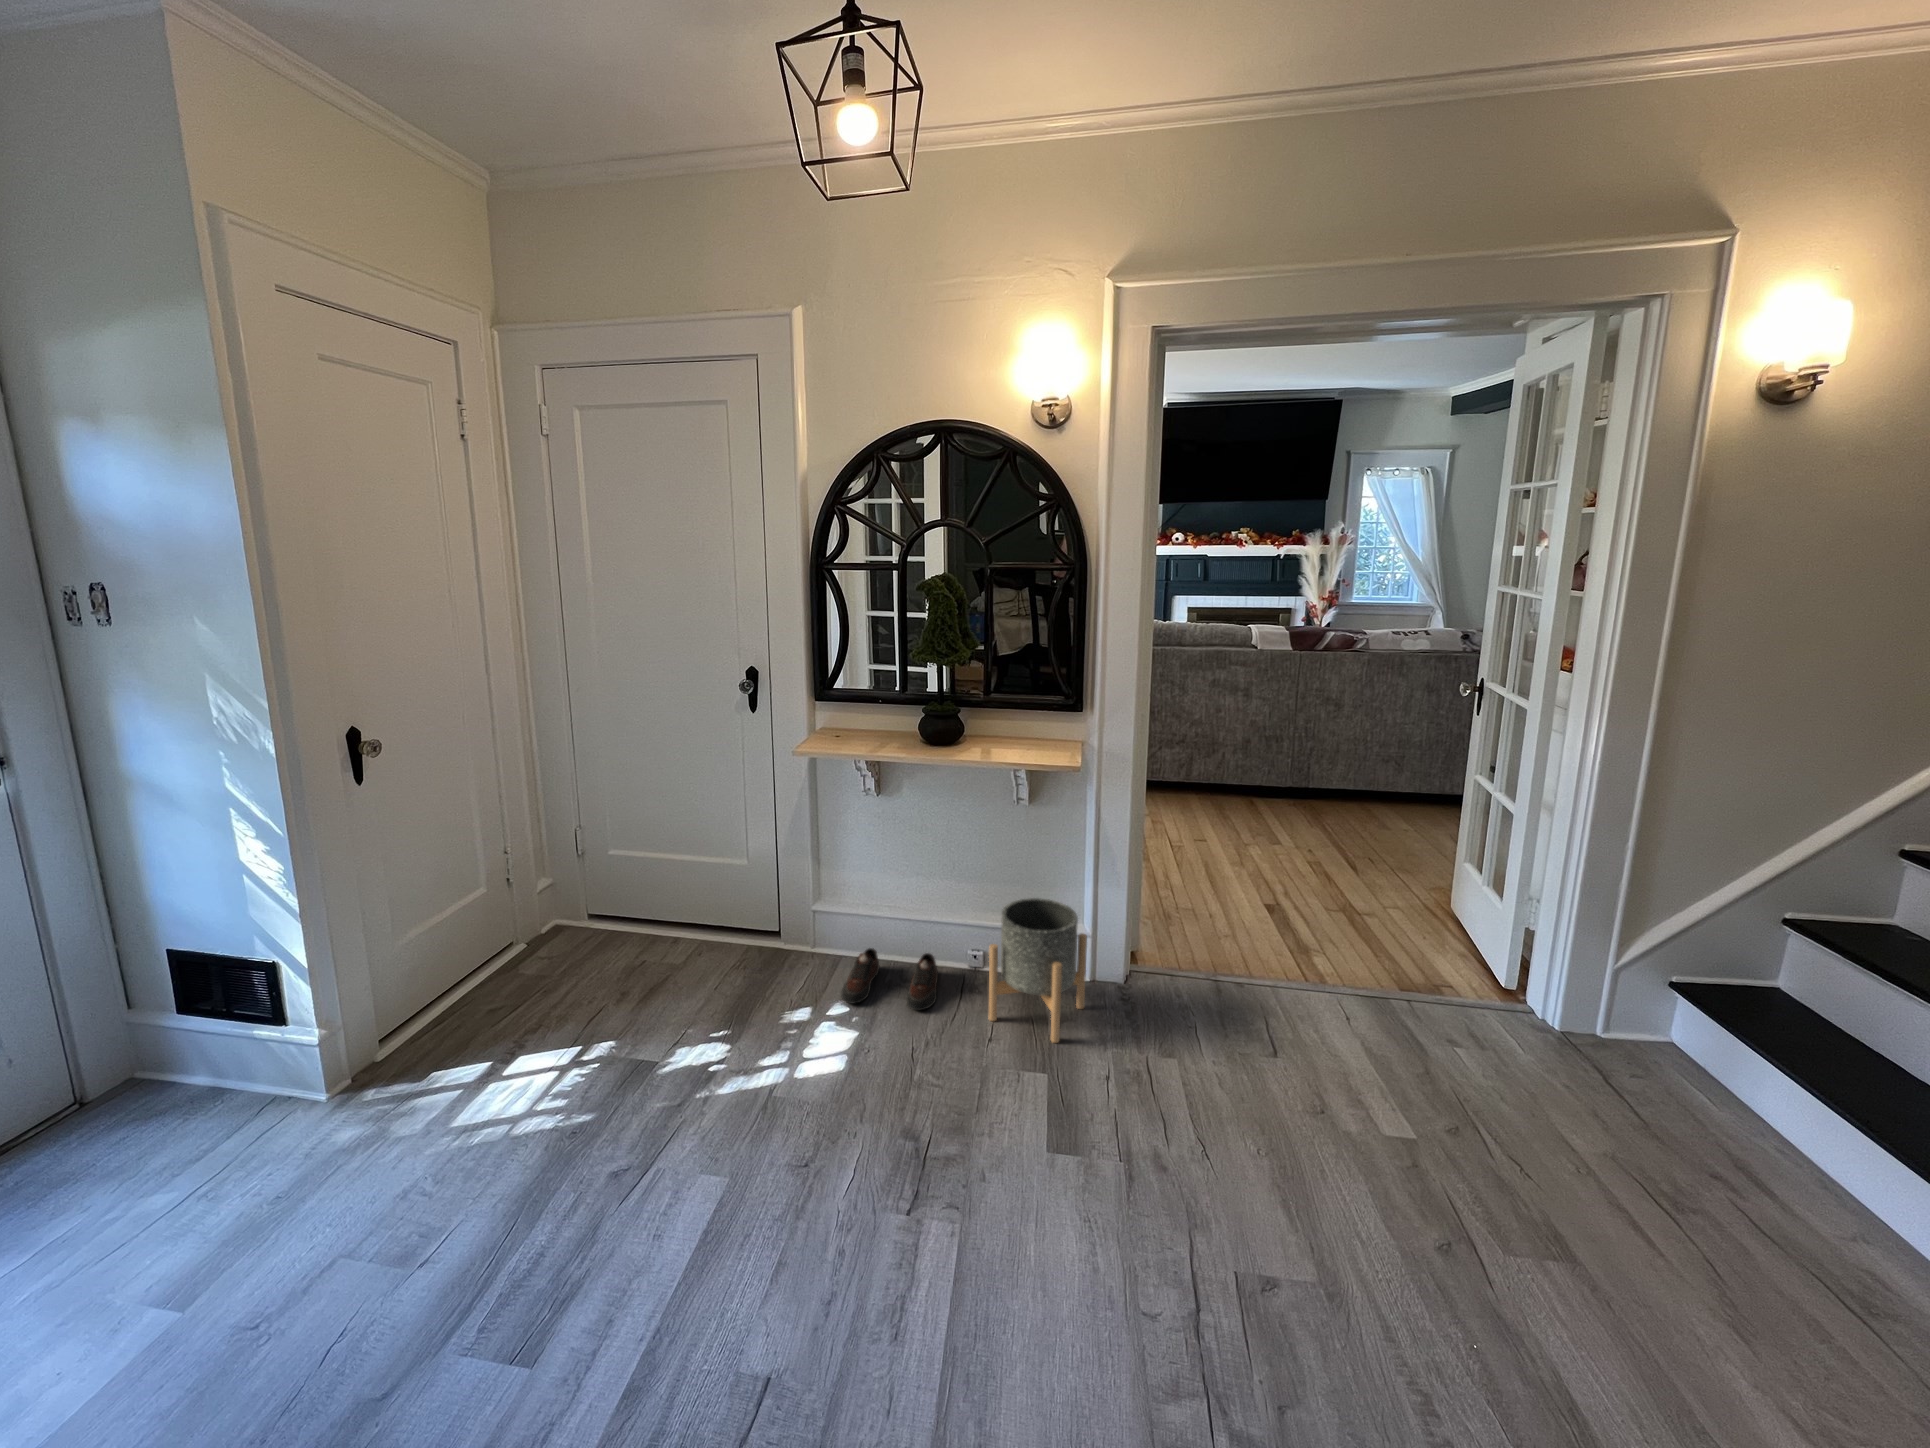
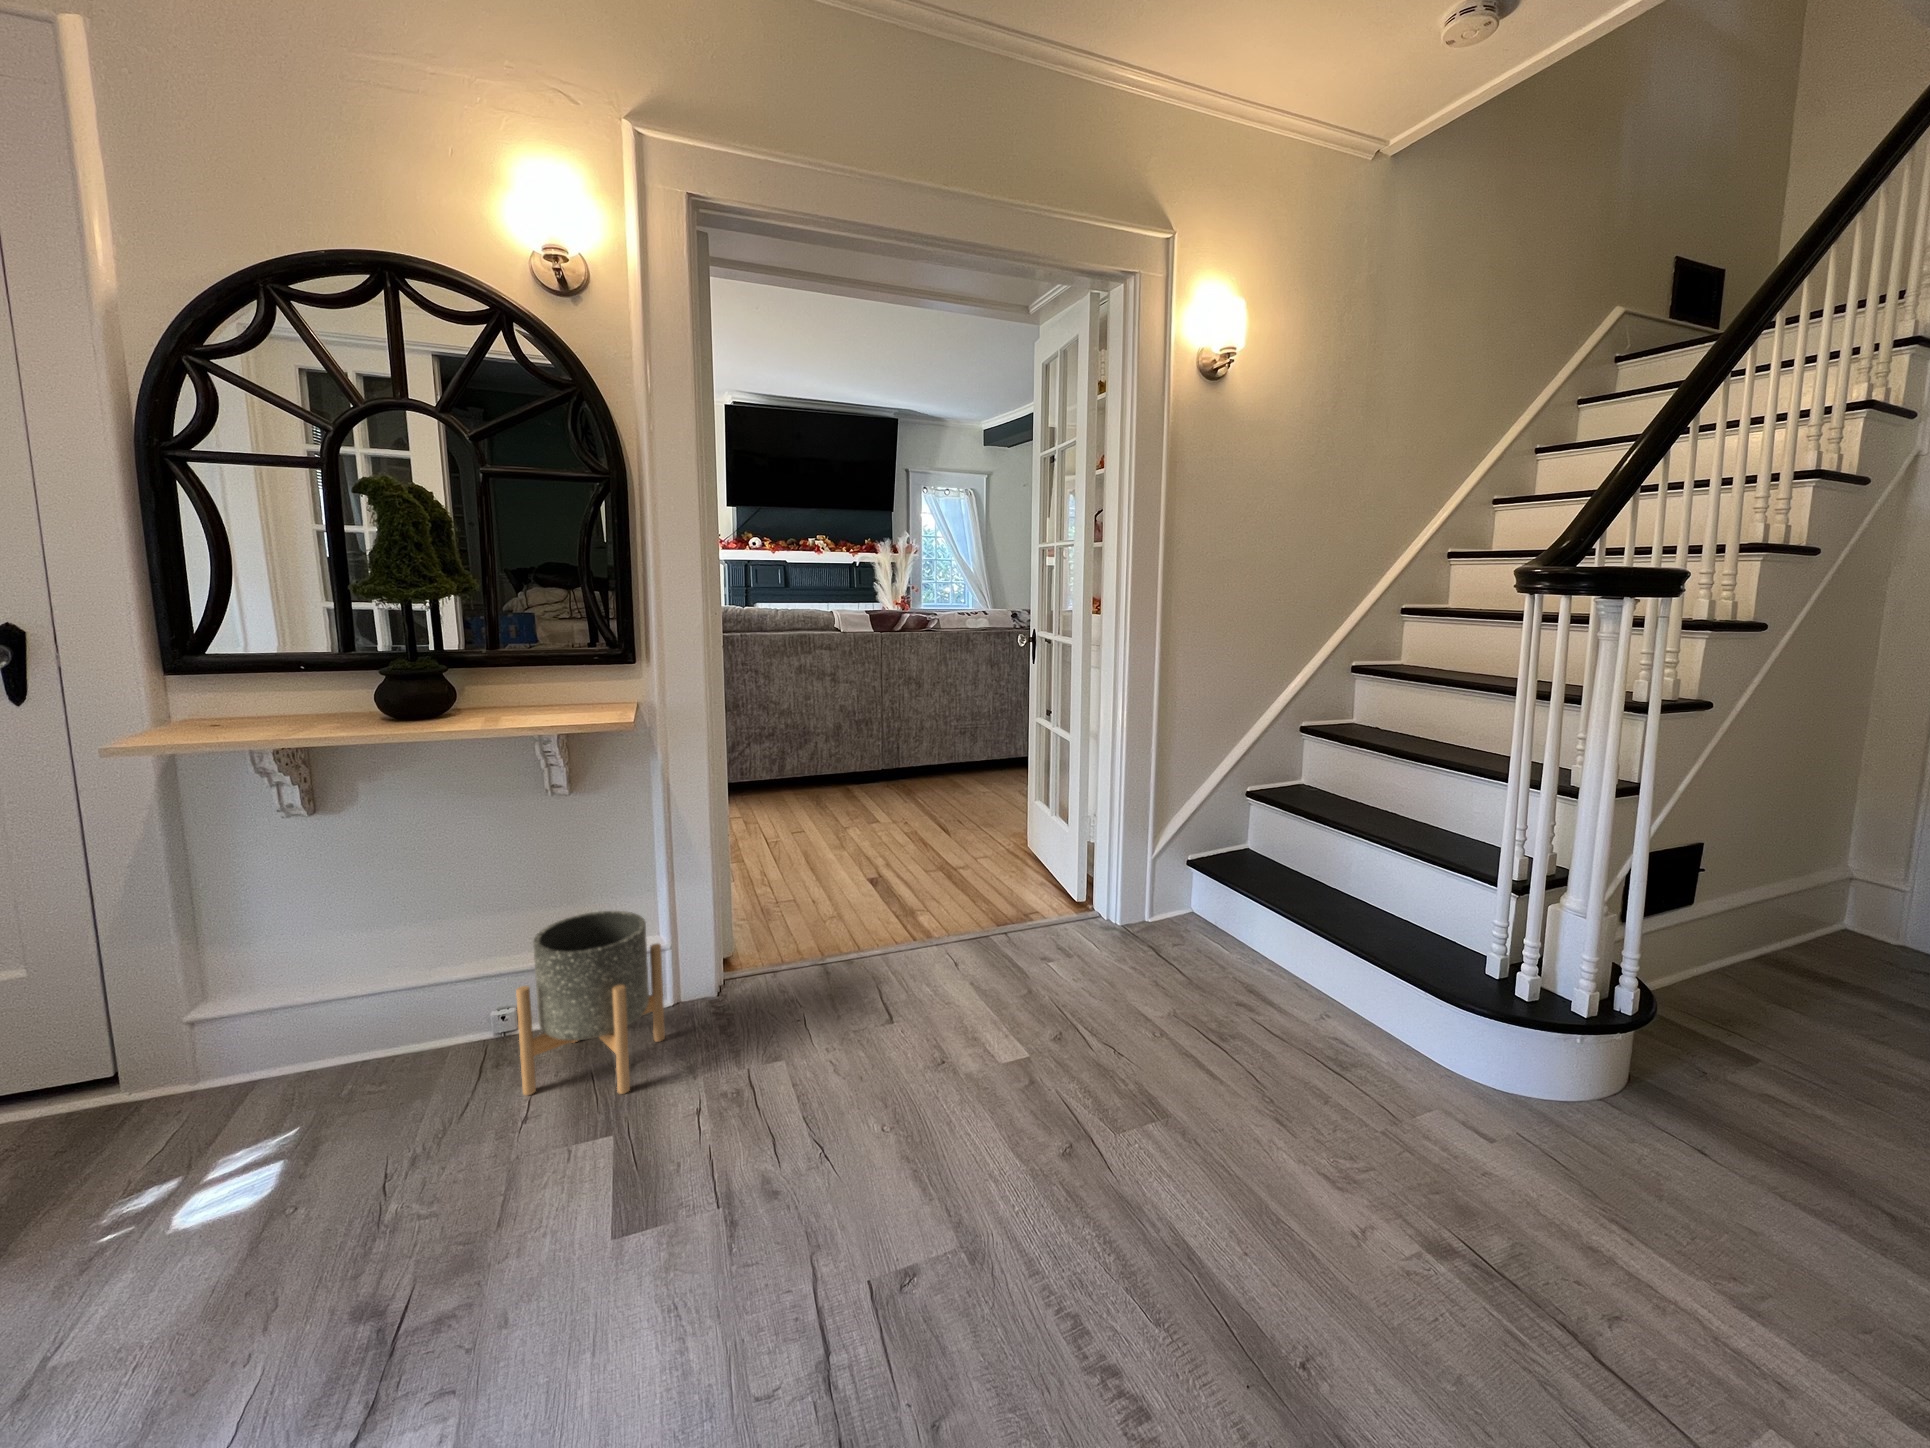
shoe: present [841,948,938,1010] -> none [248,1031,440,1147]

